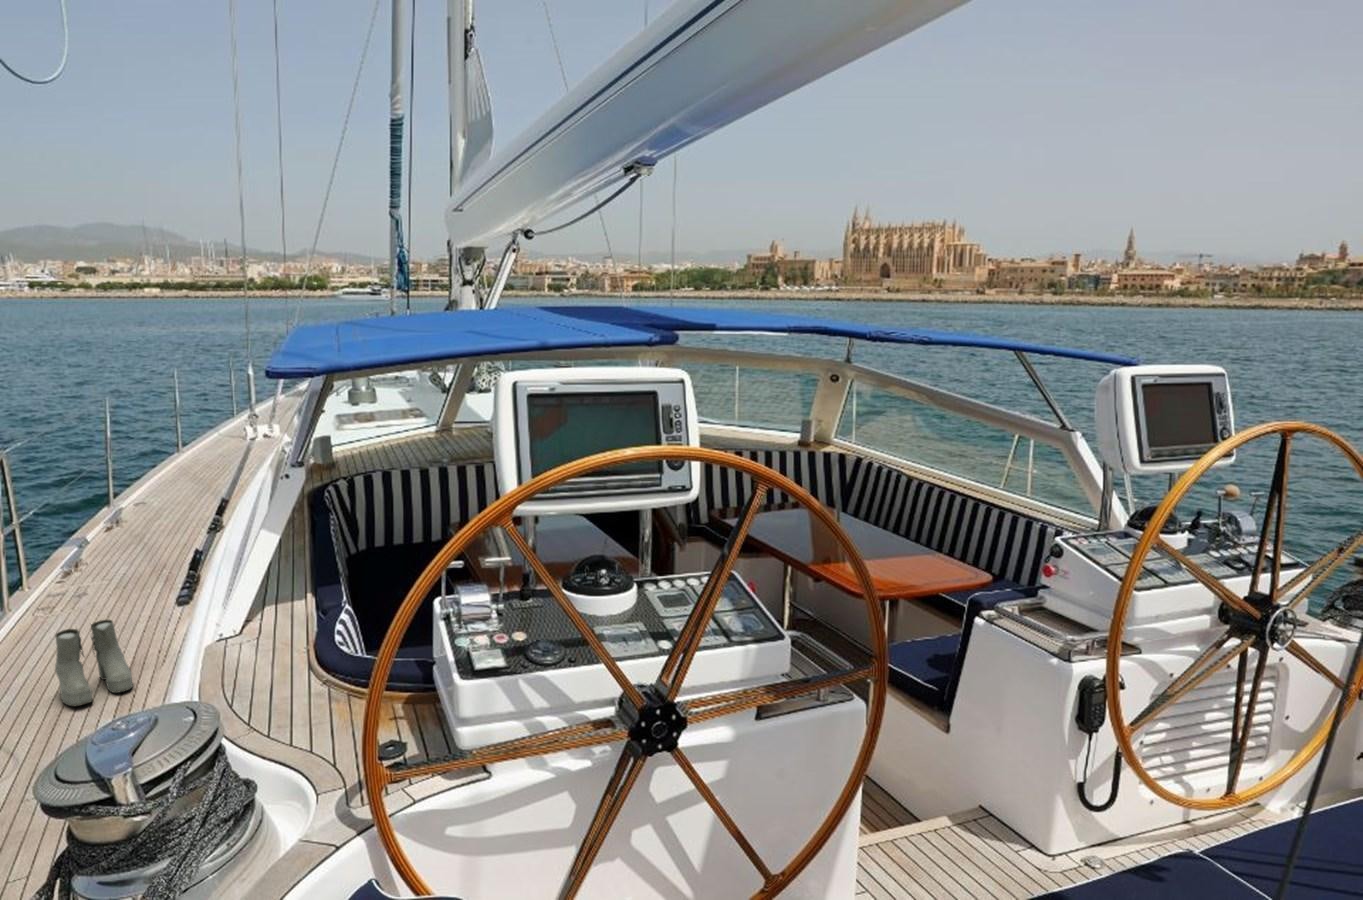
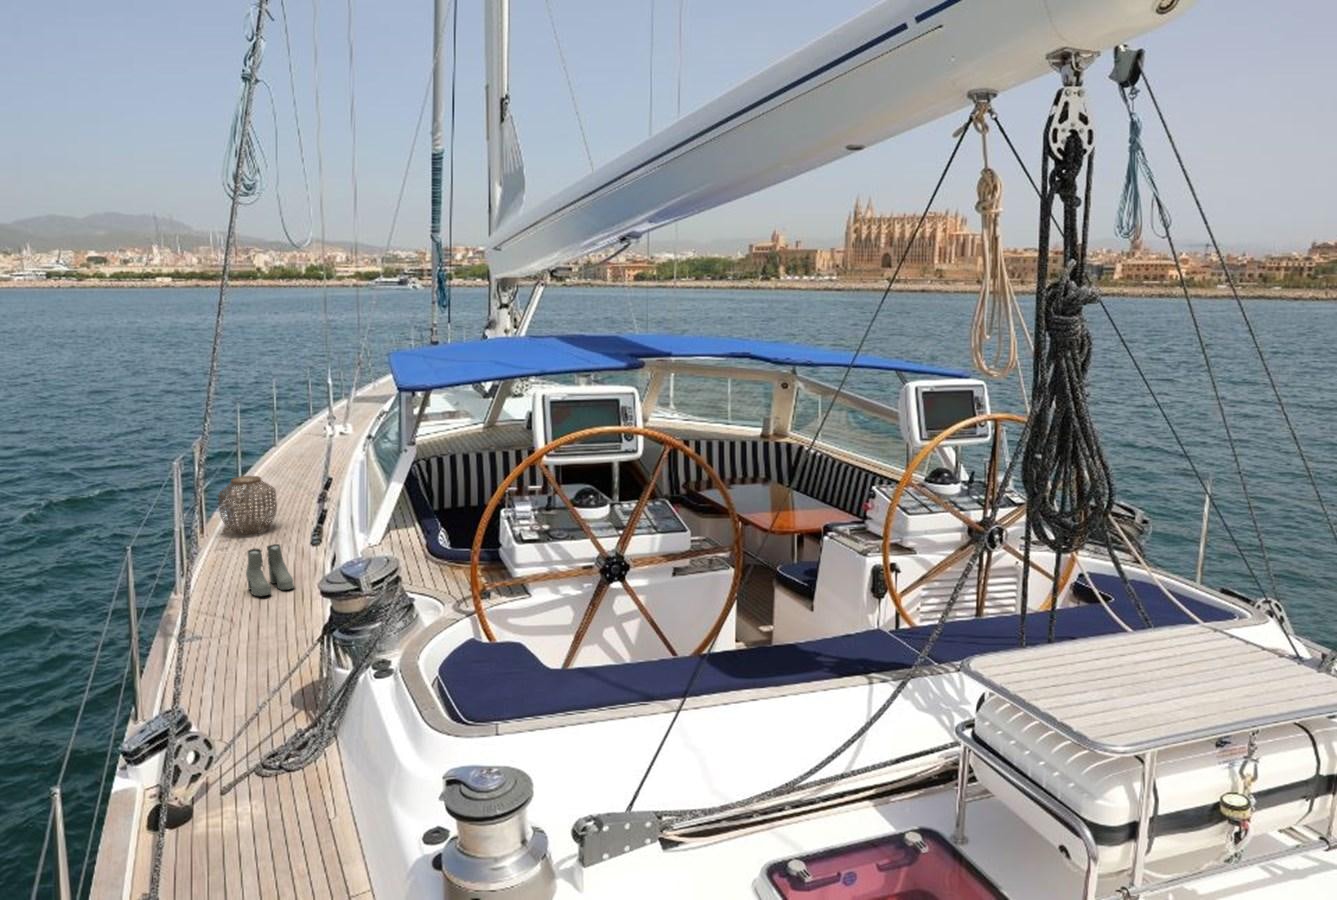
woven basket: none [54,505,143,589] -> present [218,476,277,535]

